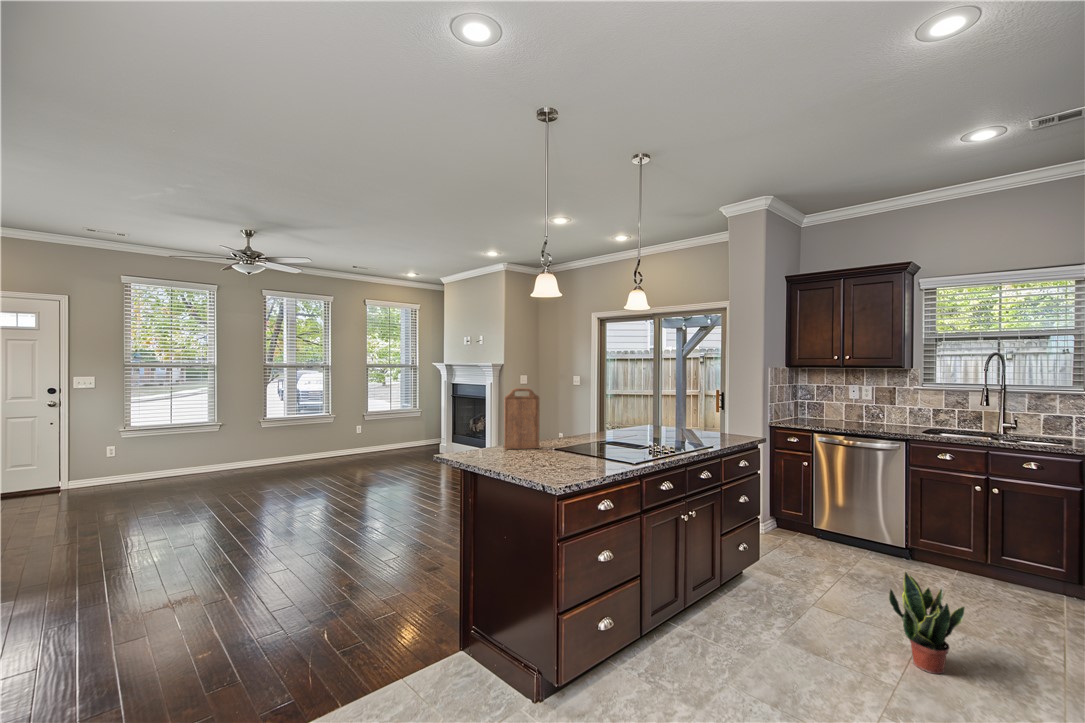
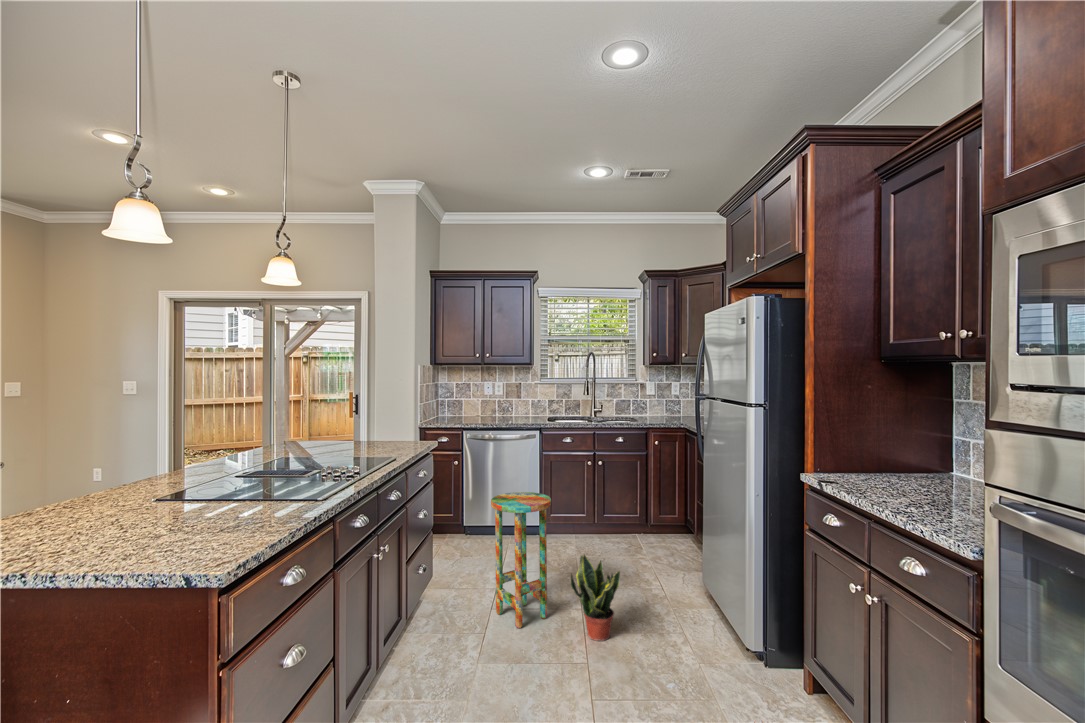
cutting board: present [504,388,539,449] -> none [43,402,126,520]
side table: none [810,496,880,630] -> present [491,492,551,628]

